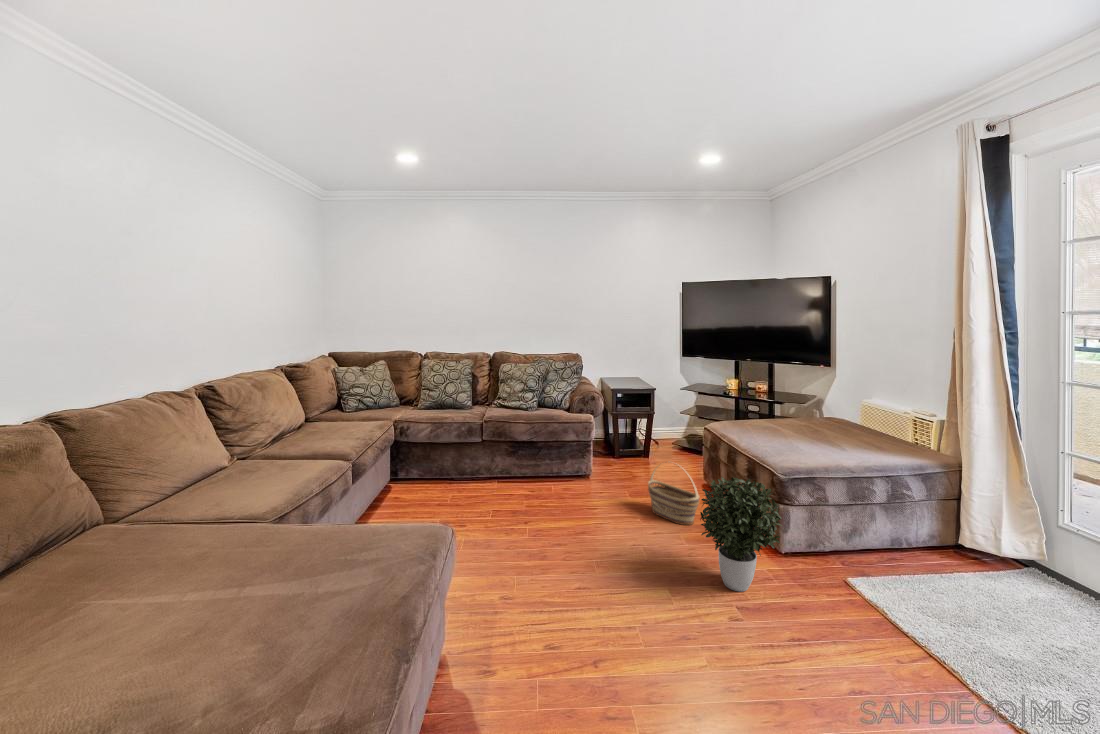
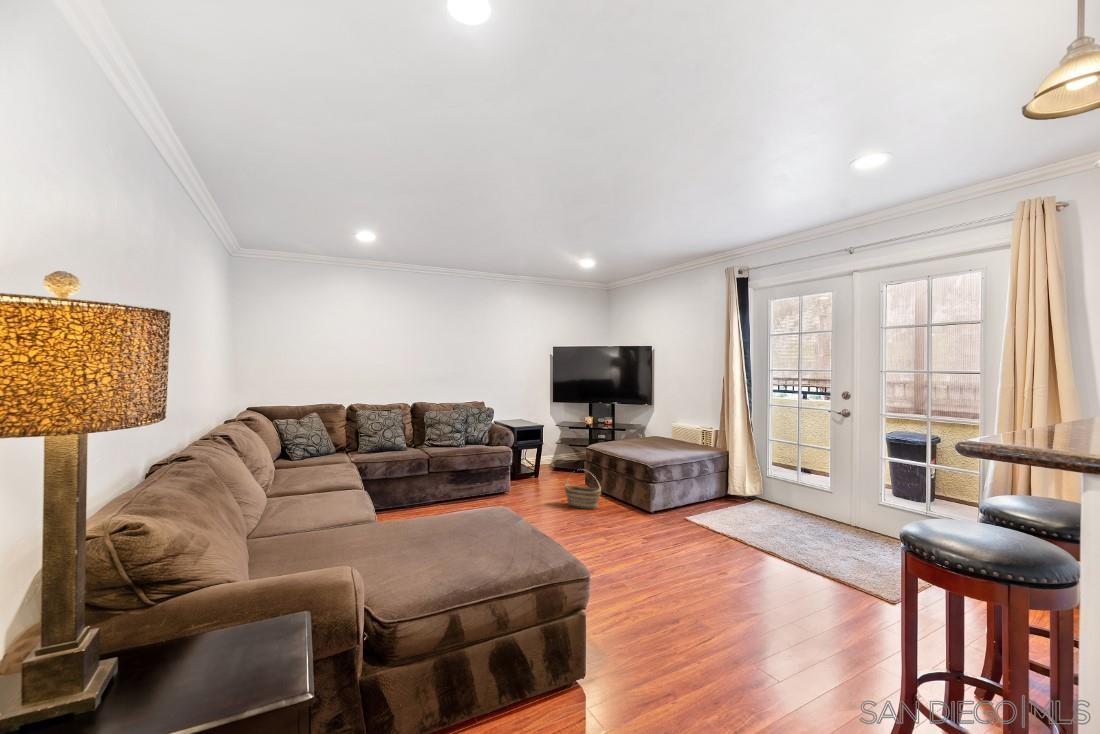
potted plant: present [700,477,782,592] -> none [616,466,662,532]

